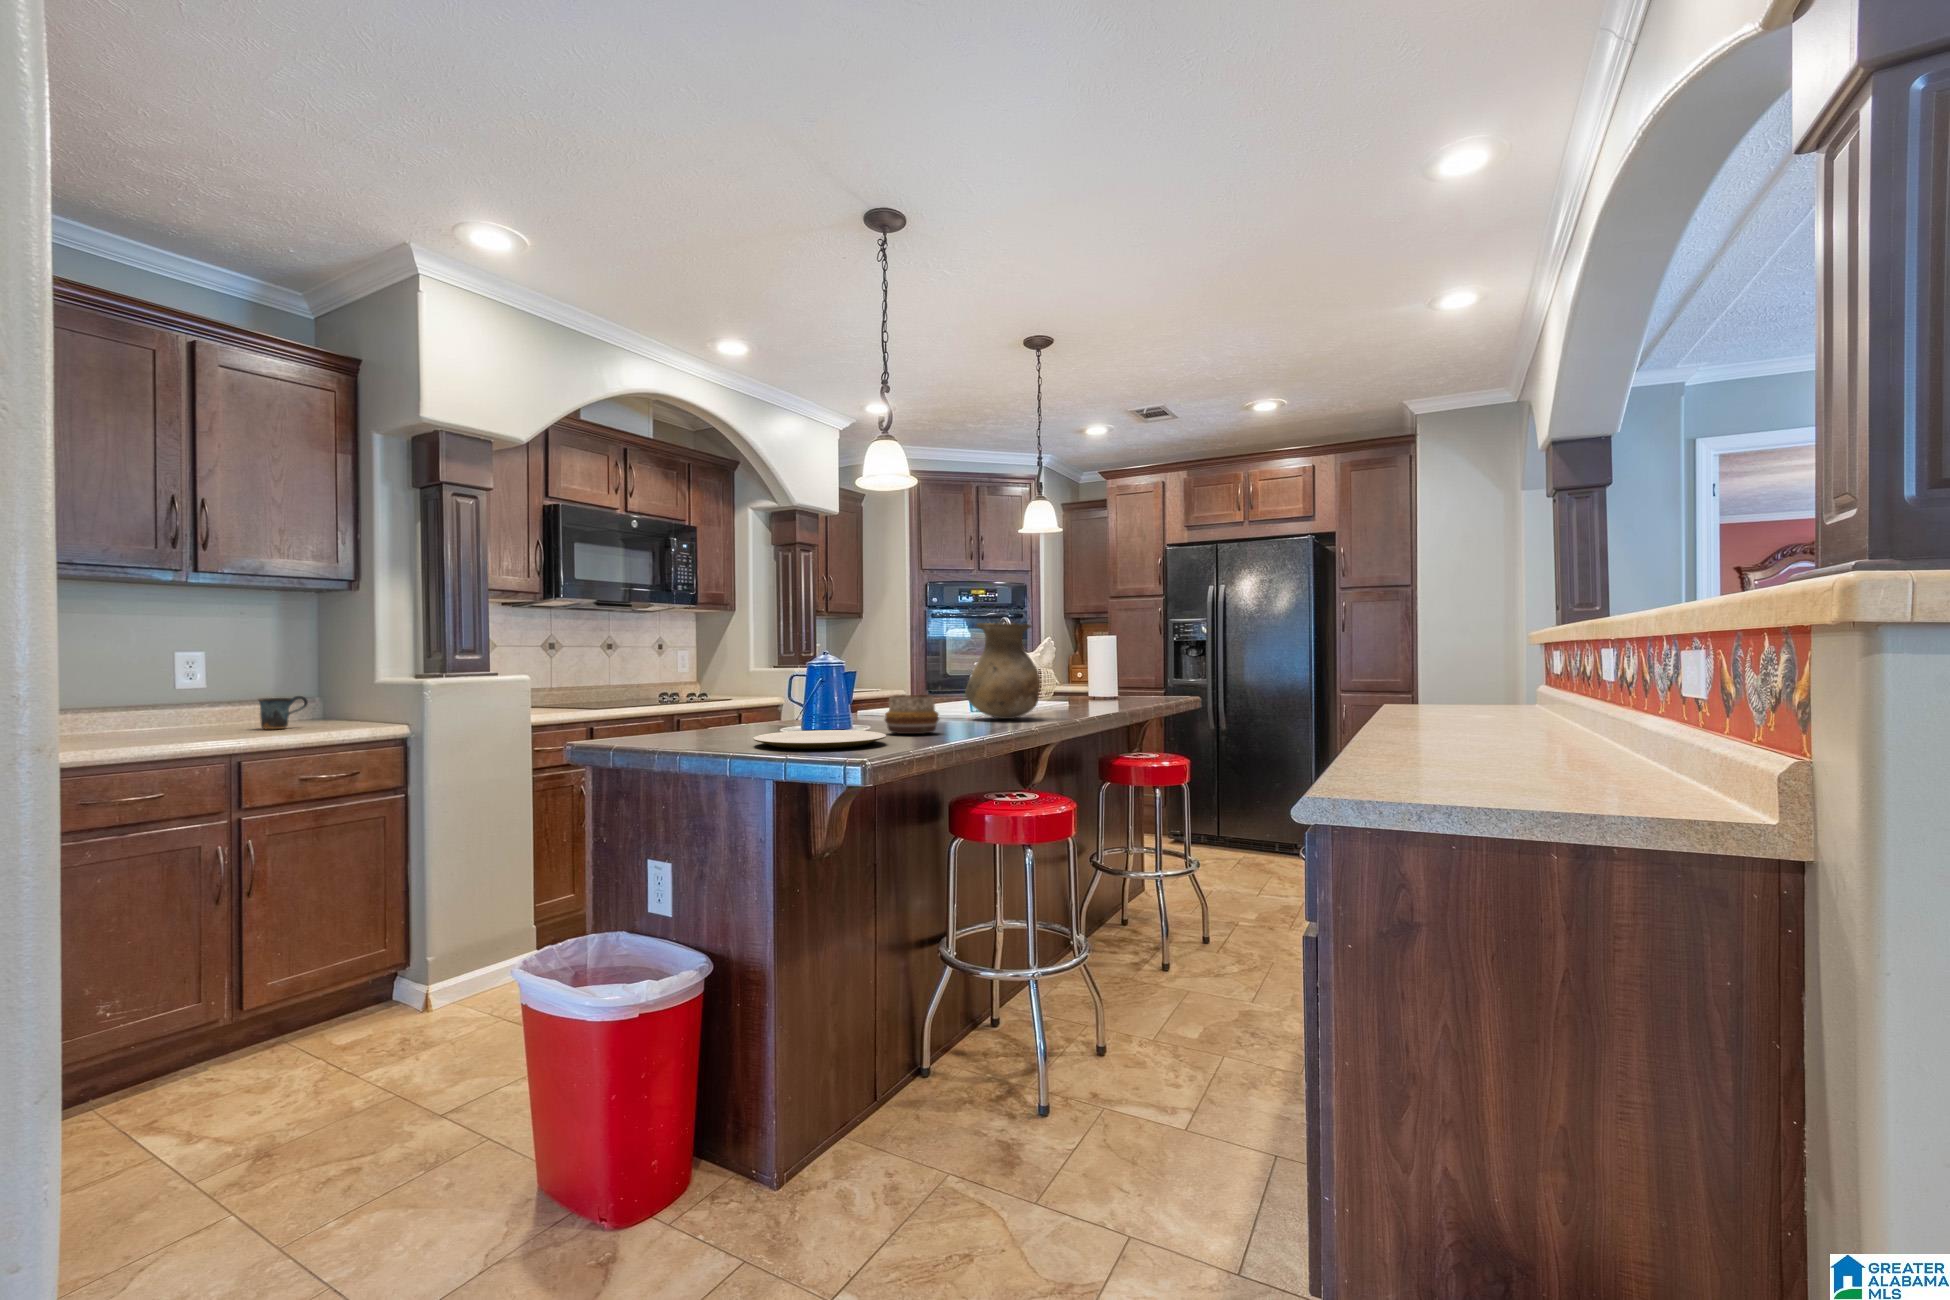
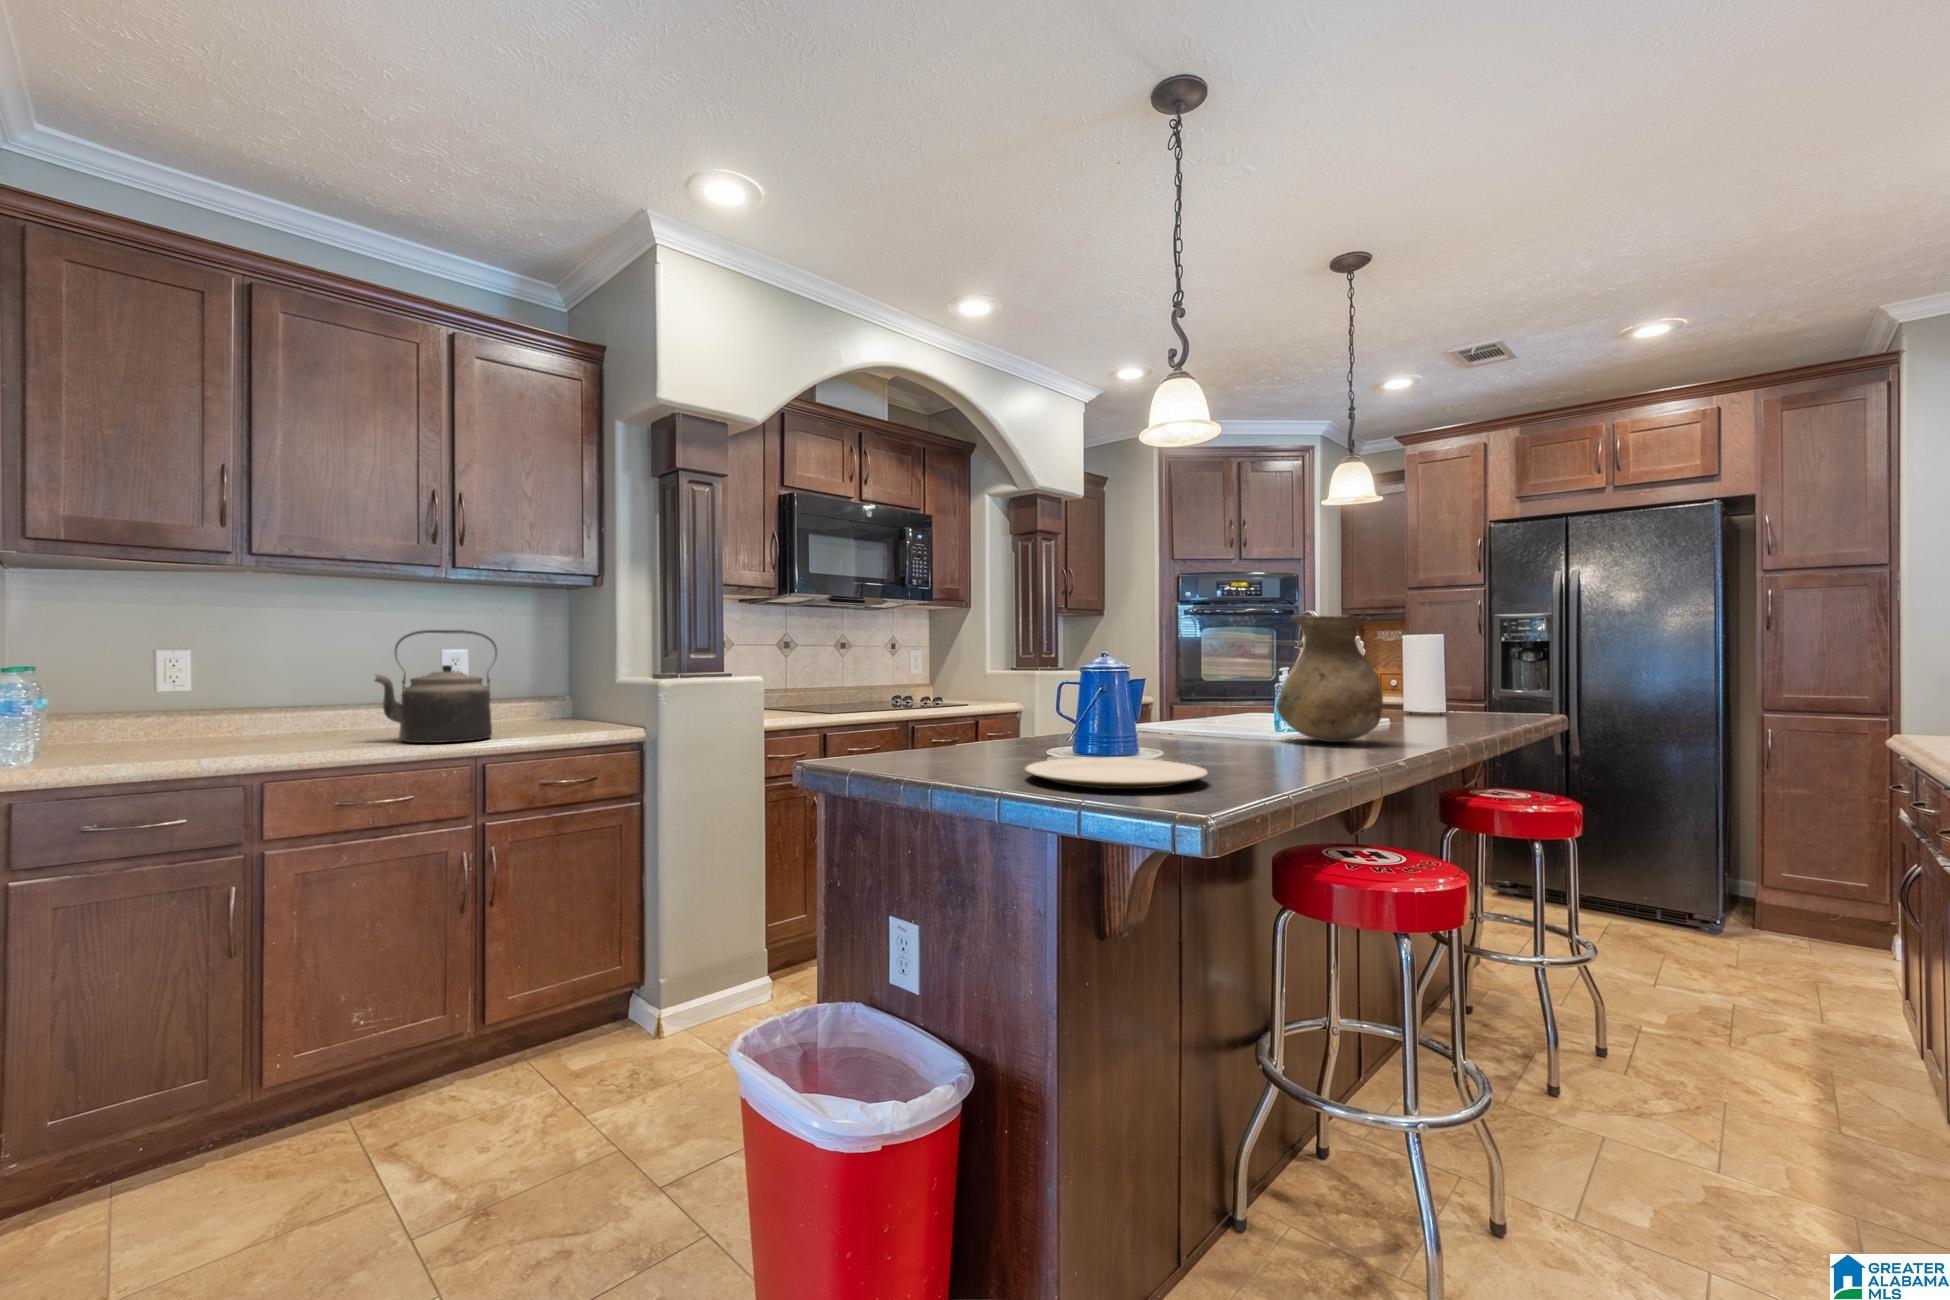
kettle: none [116,633,252,742] -> present [375,630,497,743]
decorative bowl: present [885,695,939,734] -> none [1189,711,1266,765]
mug: present [259,696,308,729] -> none [507,695,553,730]

